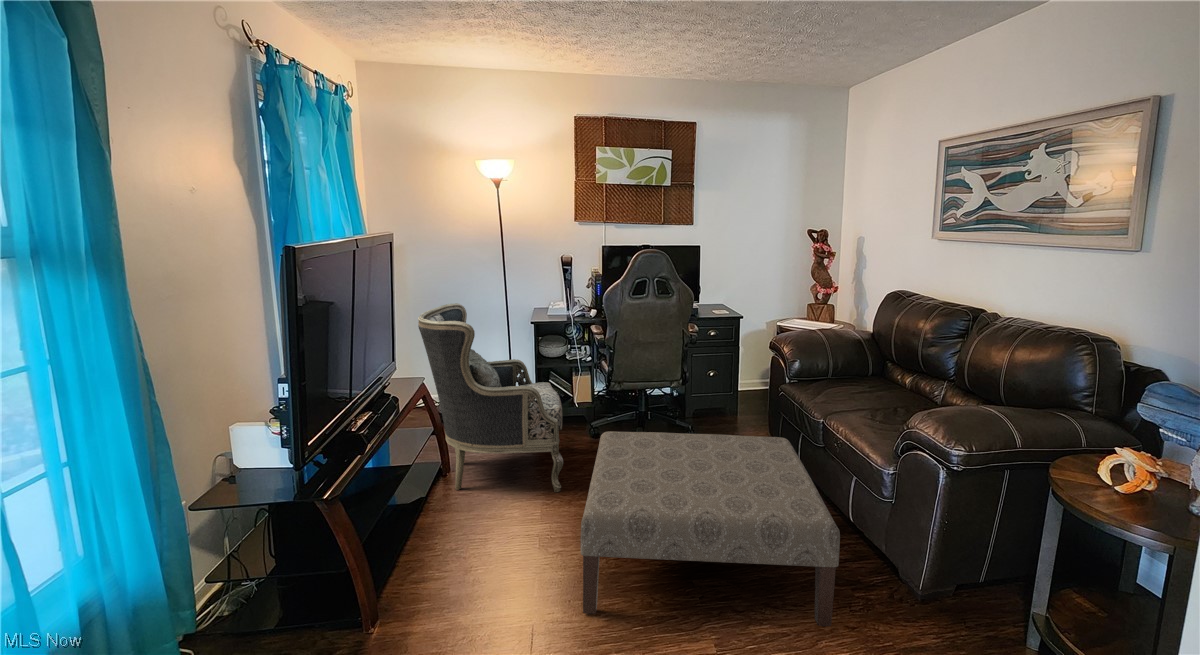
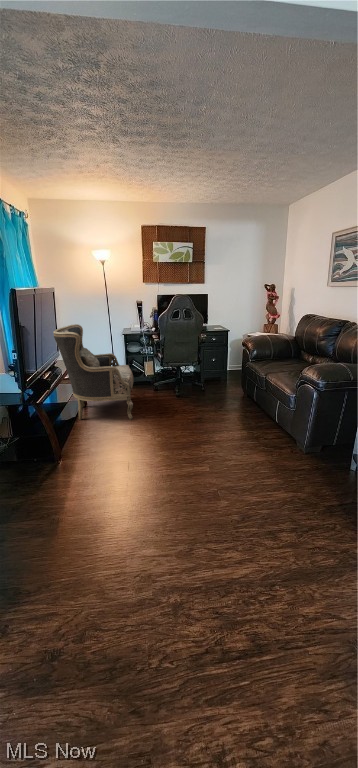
ottoman: present [581,431,840,627] -> none [129,389,268,488]

